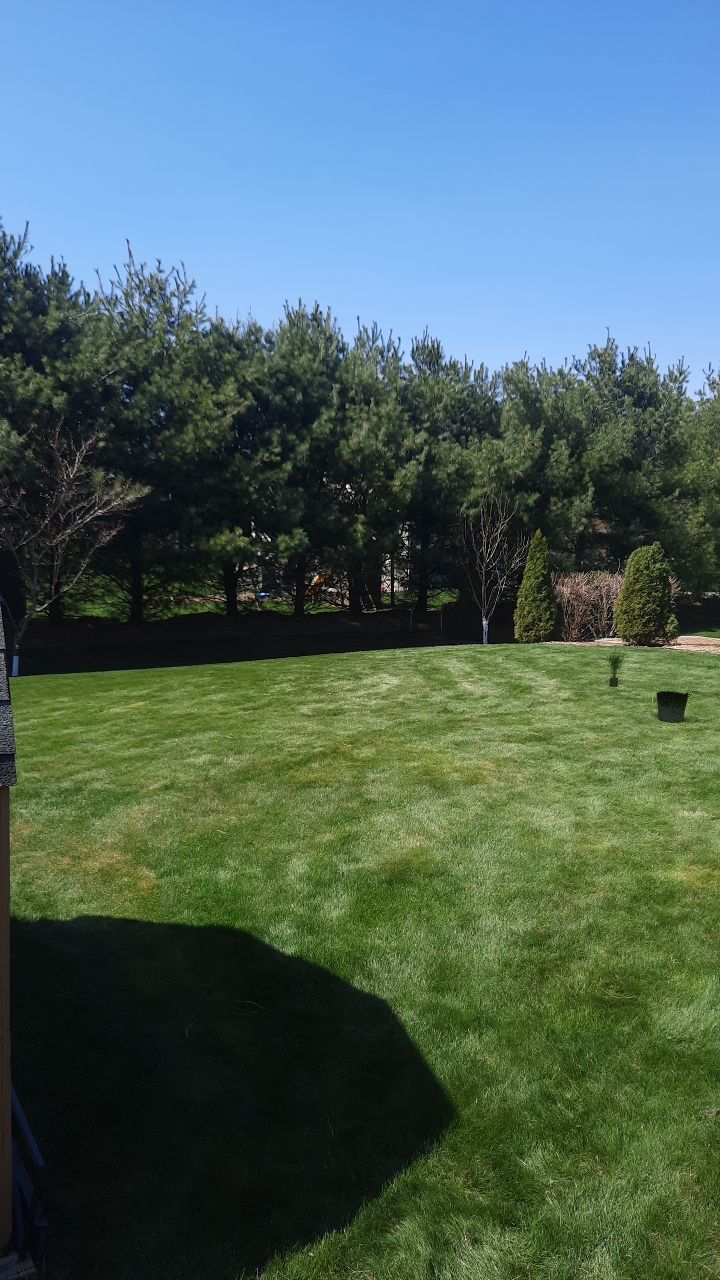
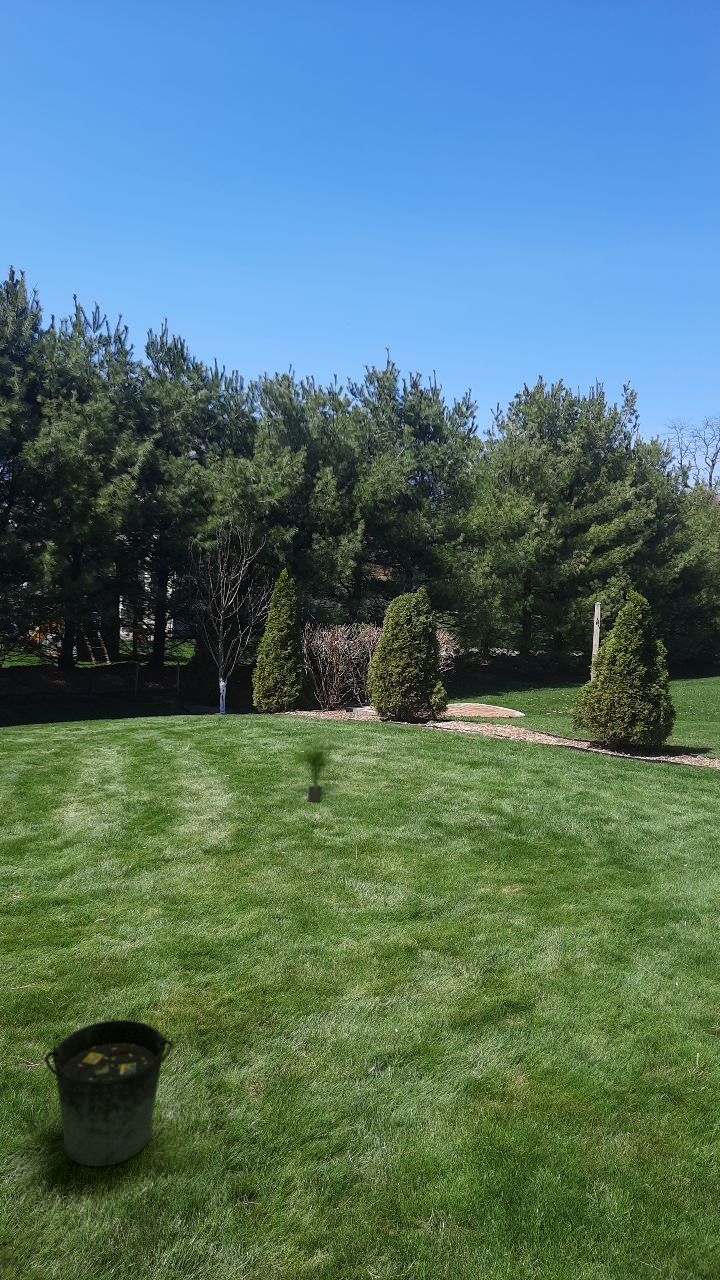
bucket: present [656,691,691,722] -> present [45,1020,173,1166]

